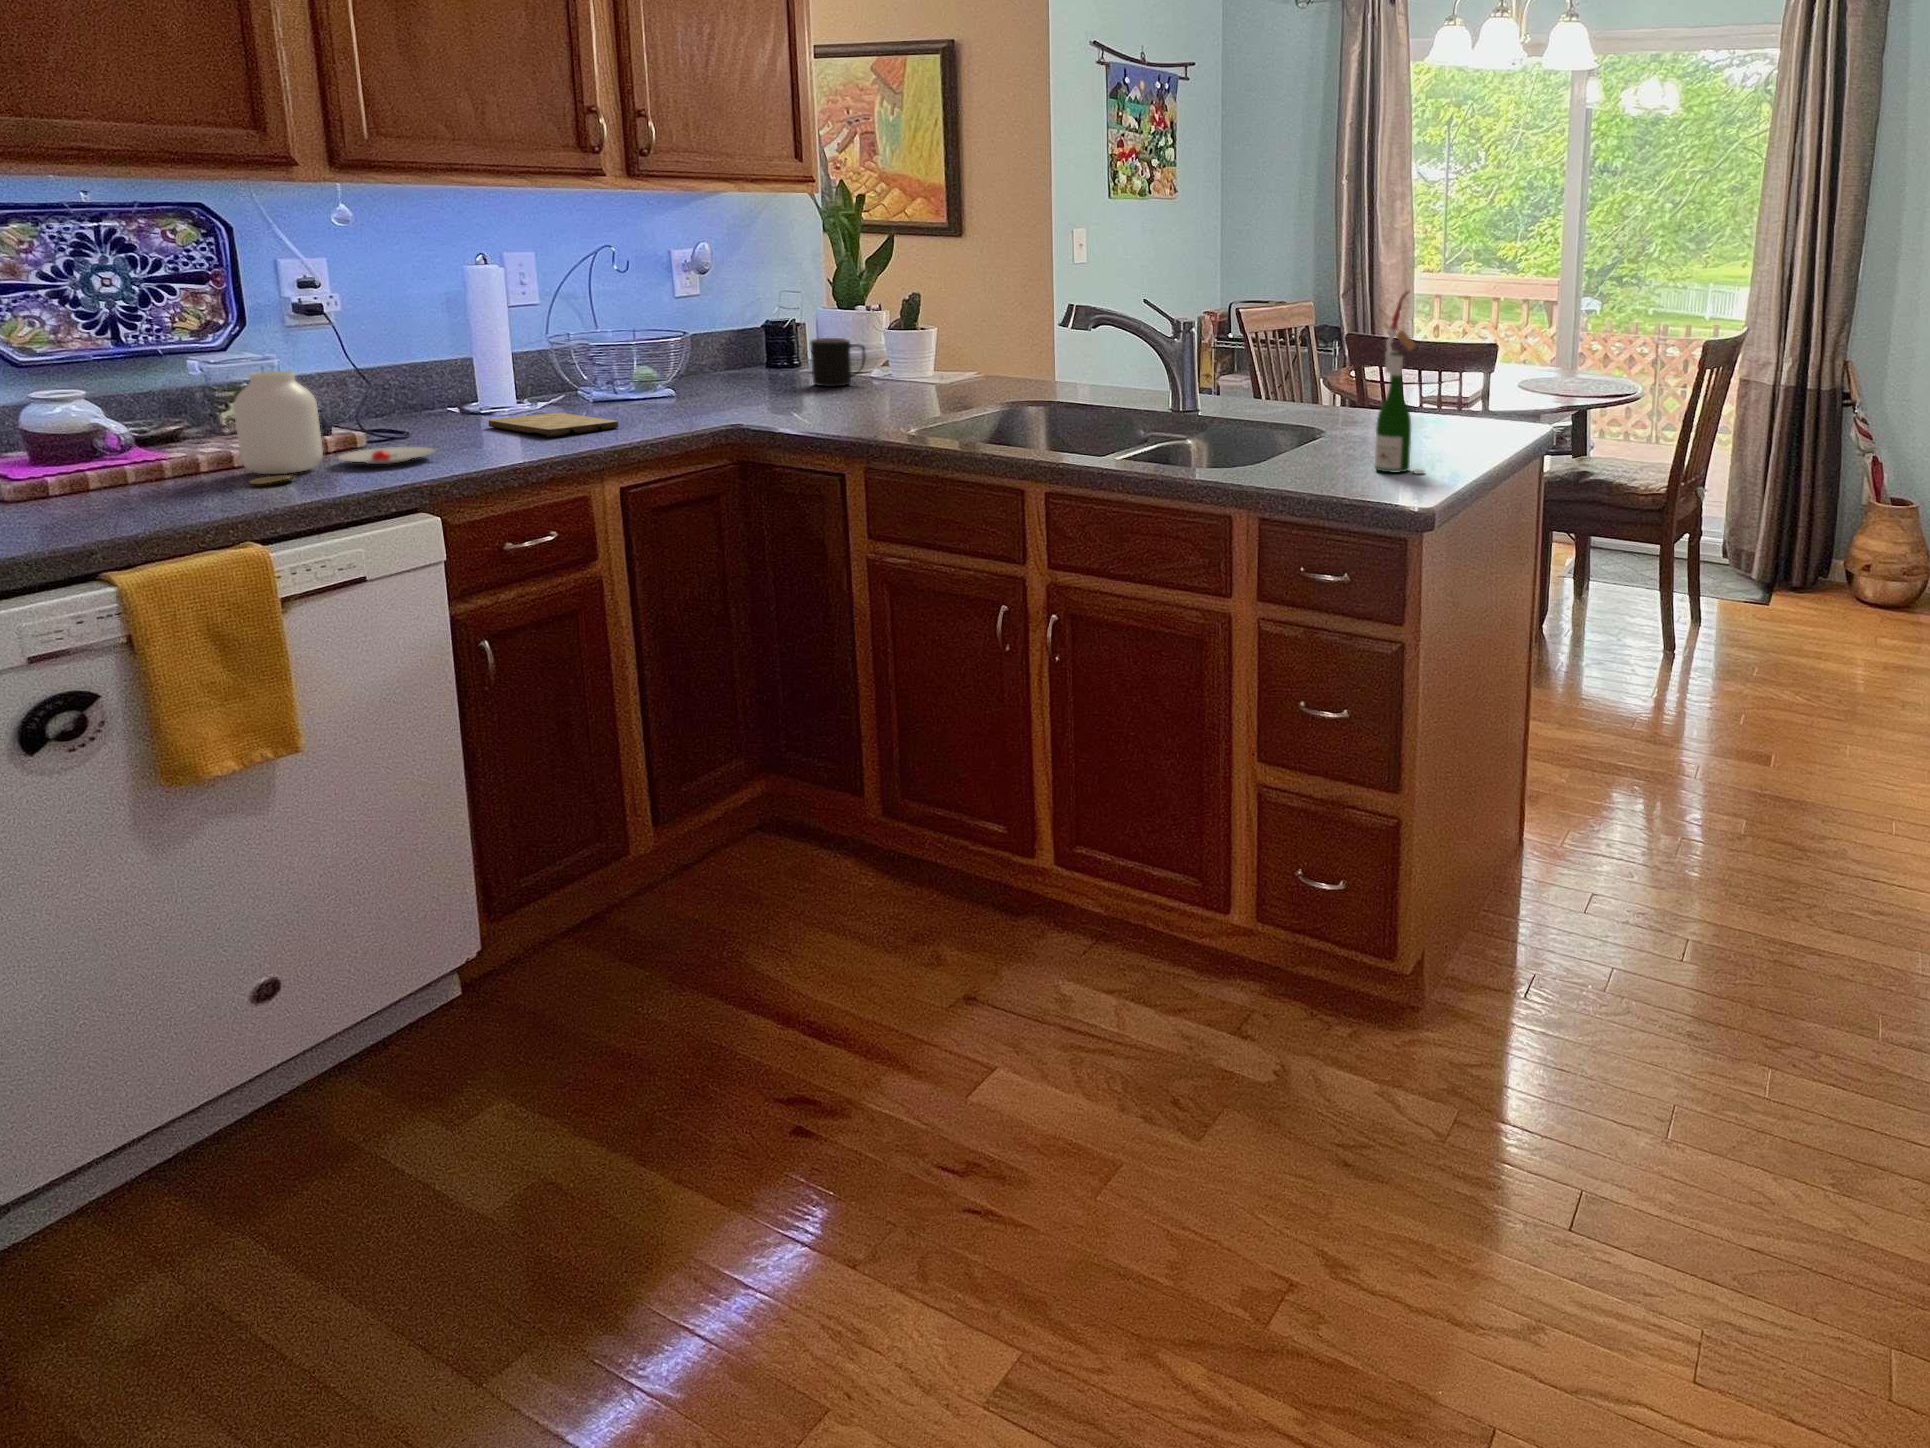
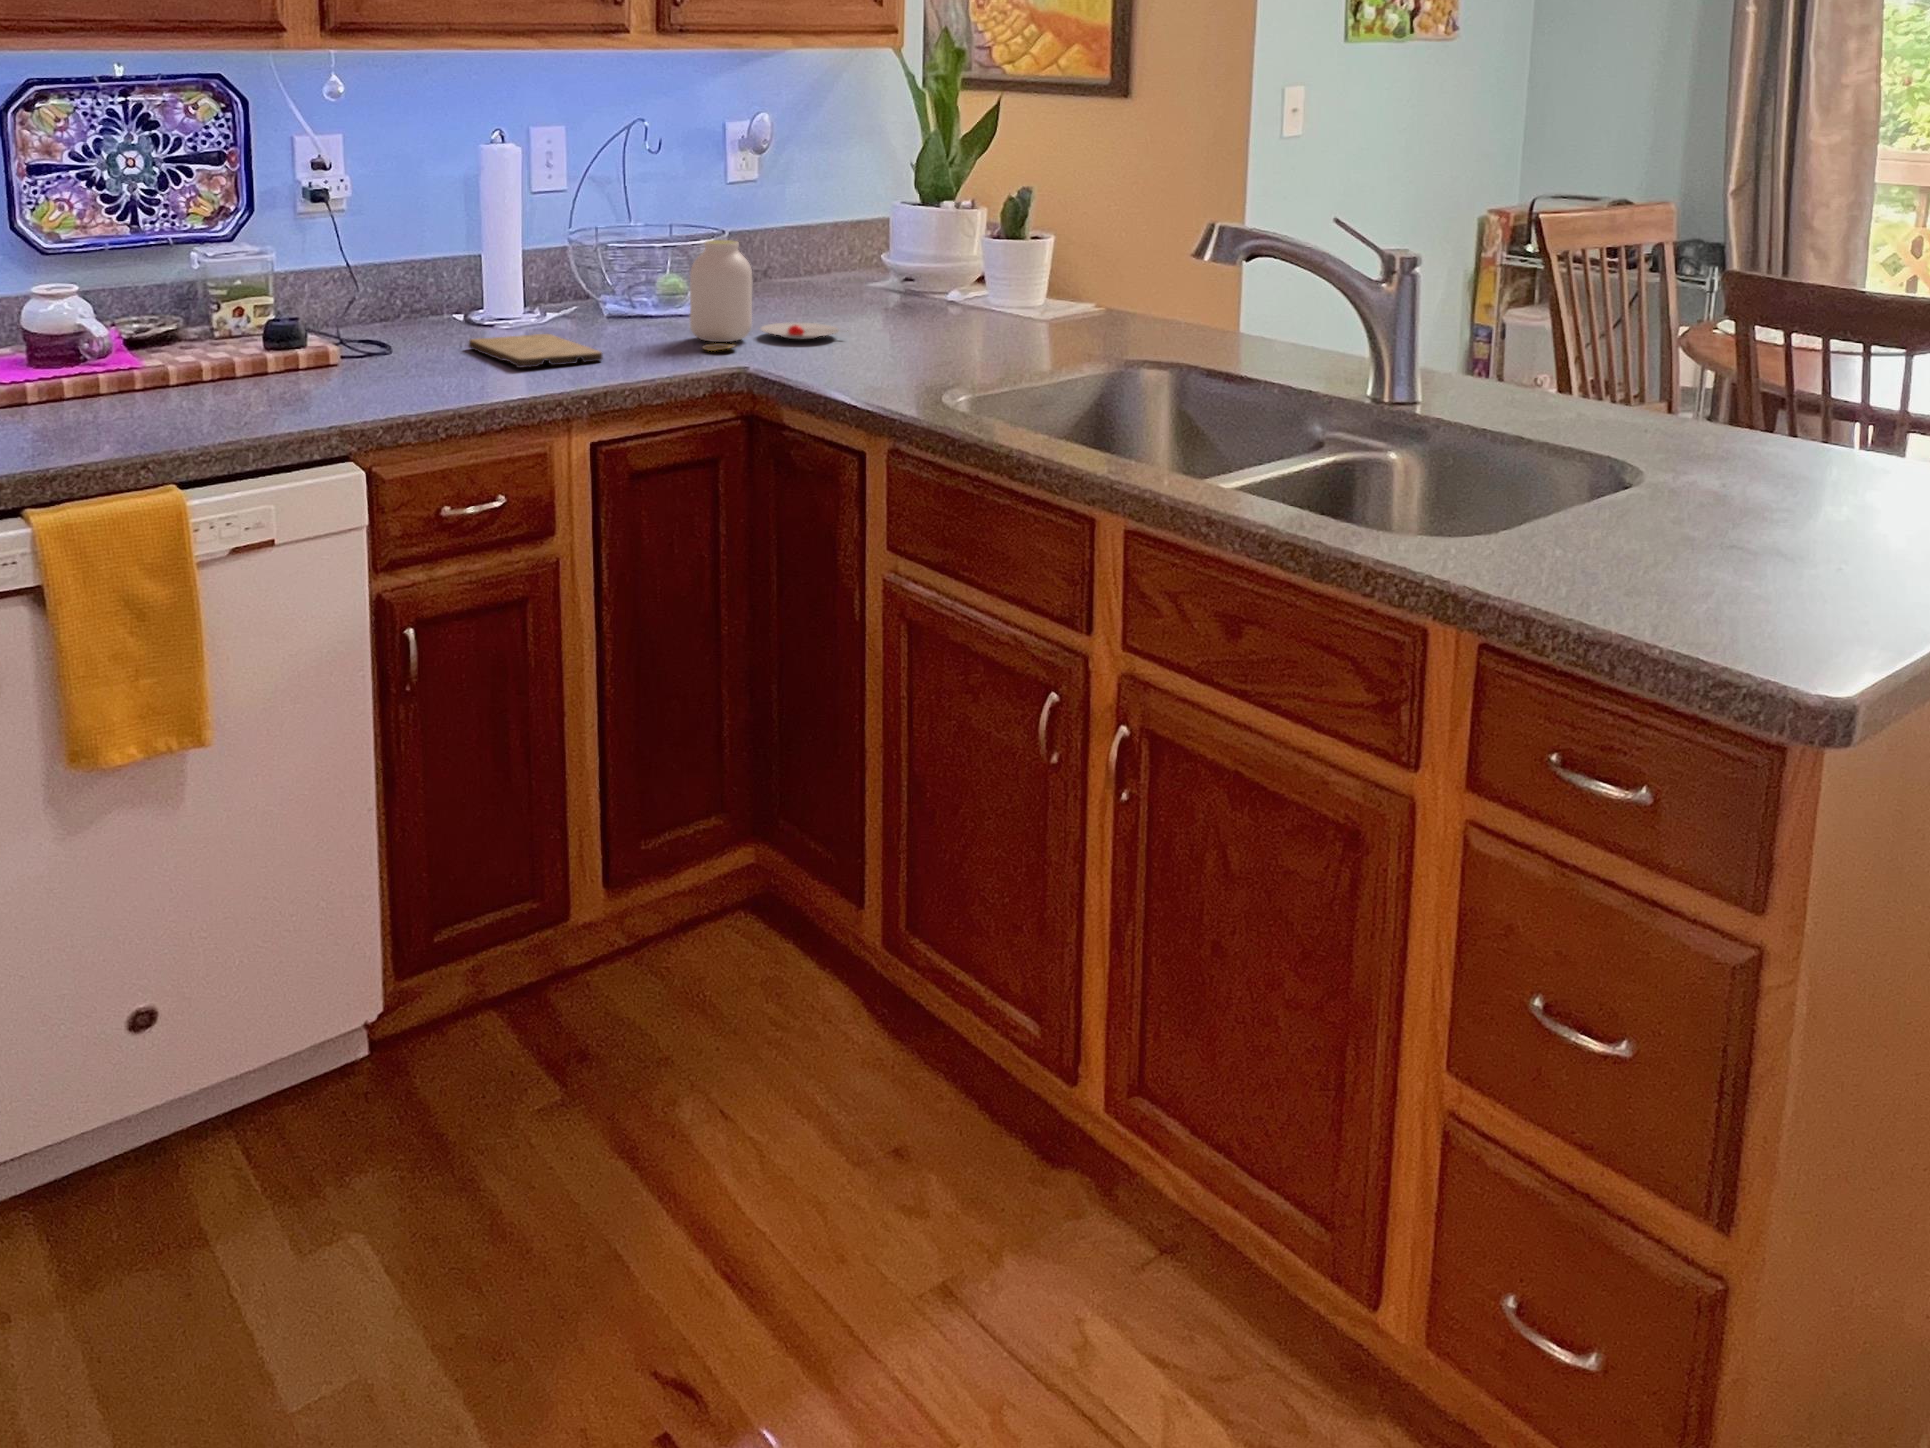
wine bottle: present [1375,292,1424,474] -> none [1723,232,1834,590]
mug: present [810,338,866,386] -> none [866,247,937,315]
jar: present [234,371,434,484] -> present [690,240,839,351]

